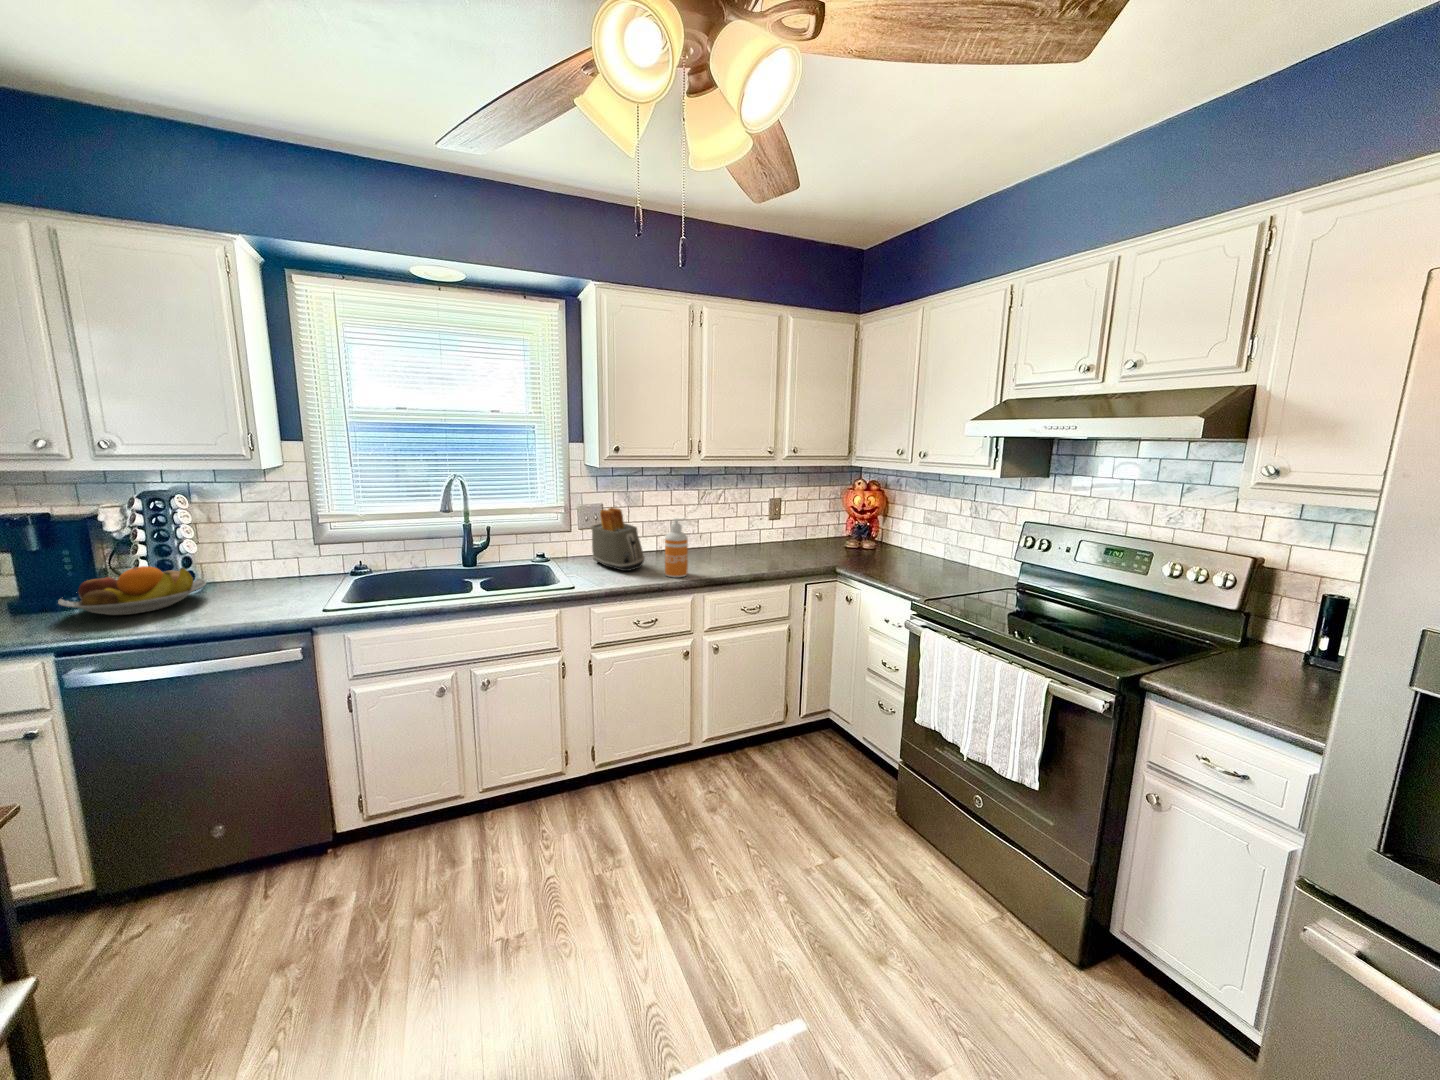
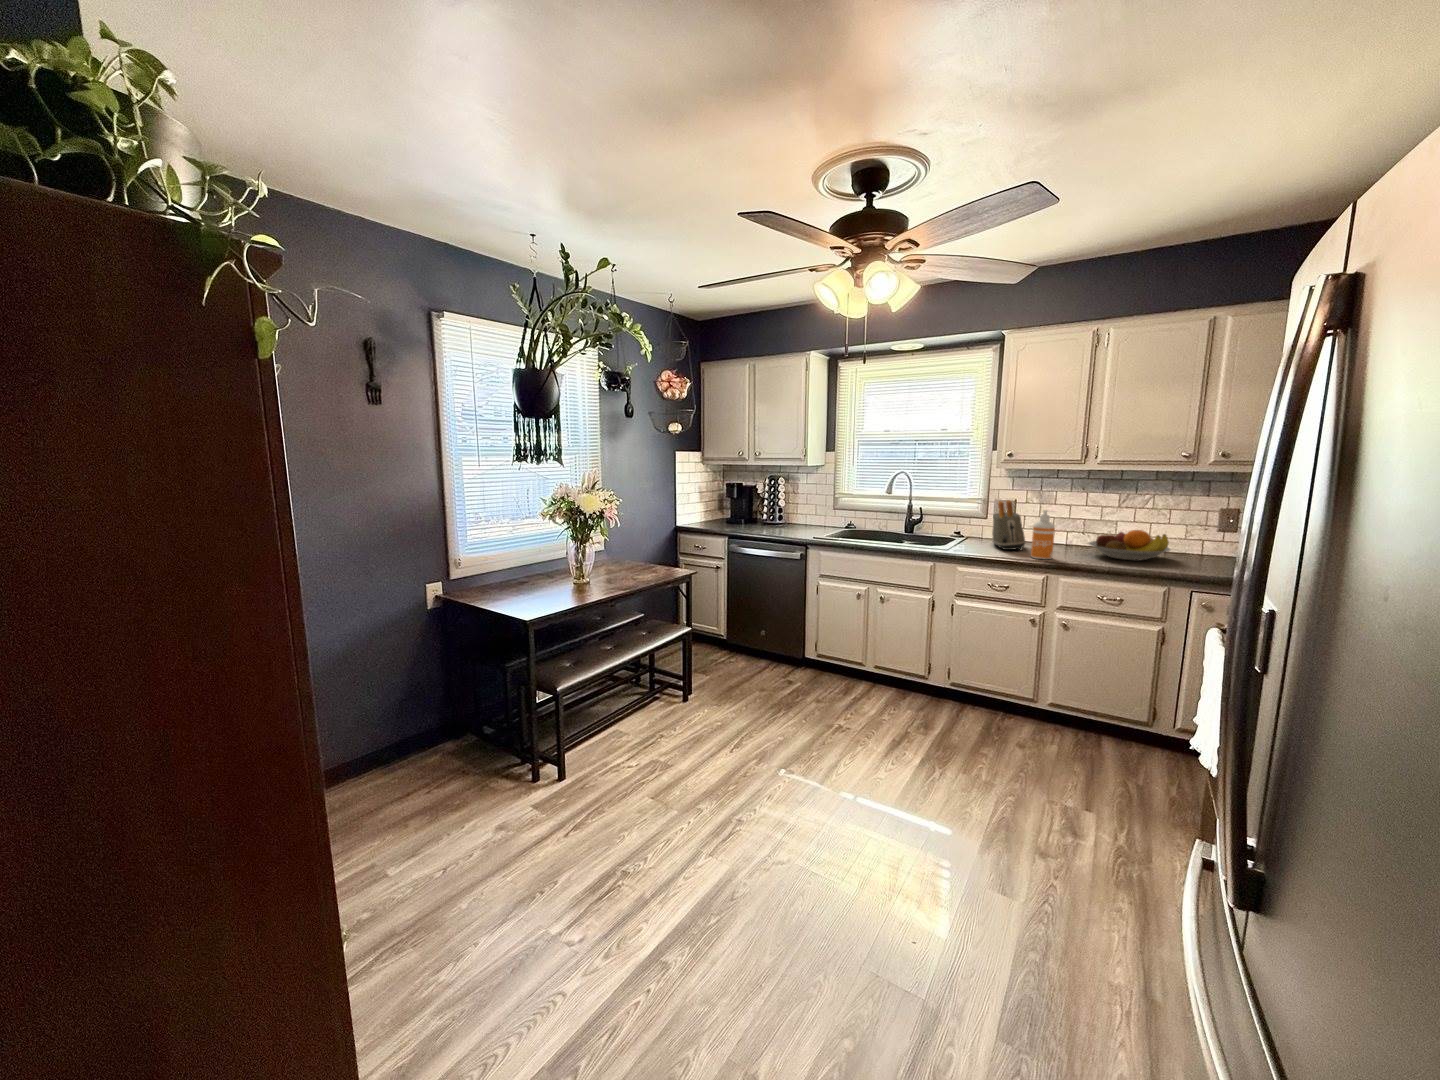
fruit bowl: present [58,566,206,615] -> present [1089,530,1171,560]

